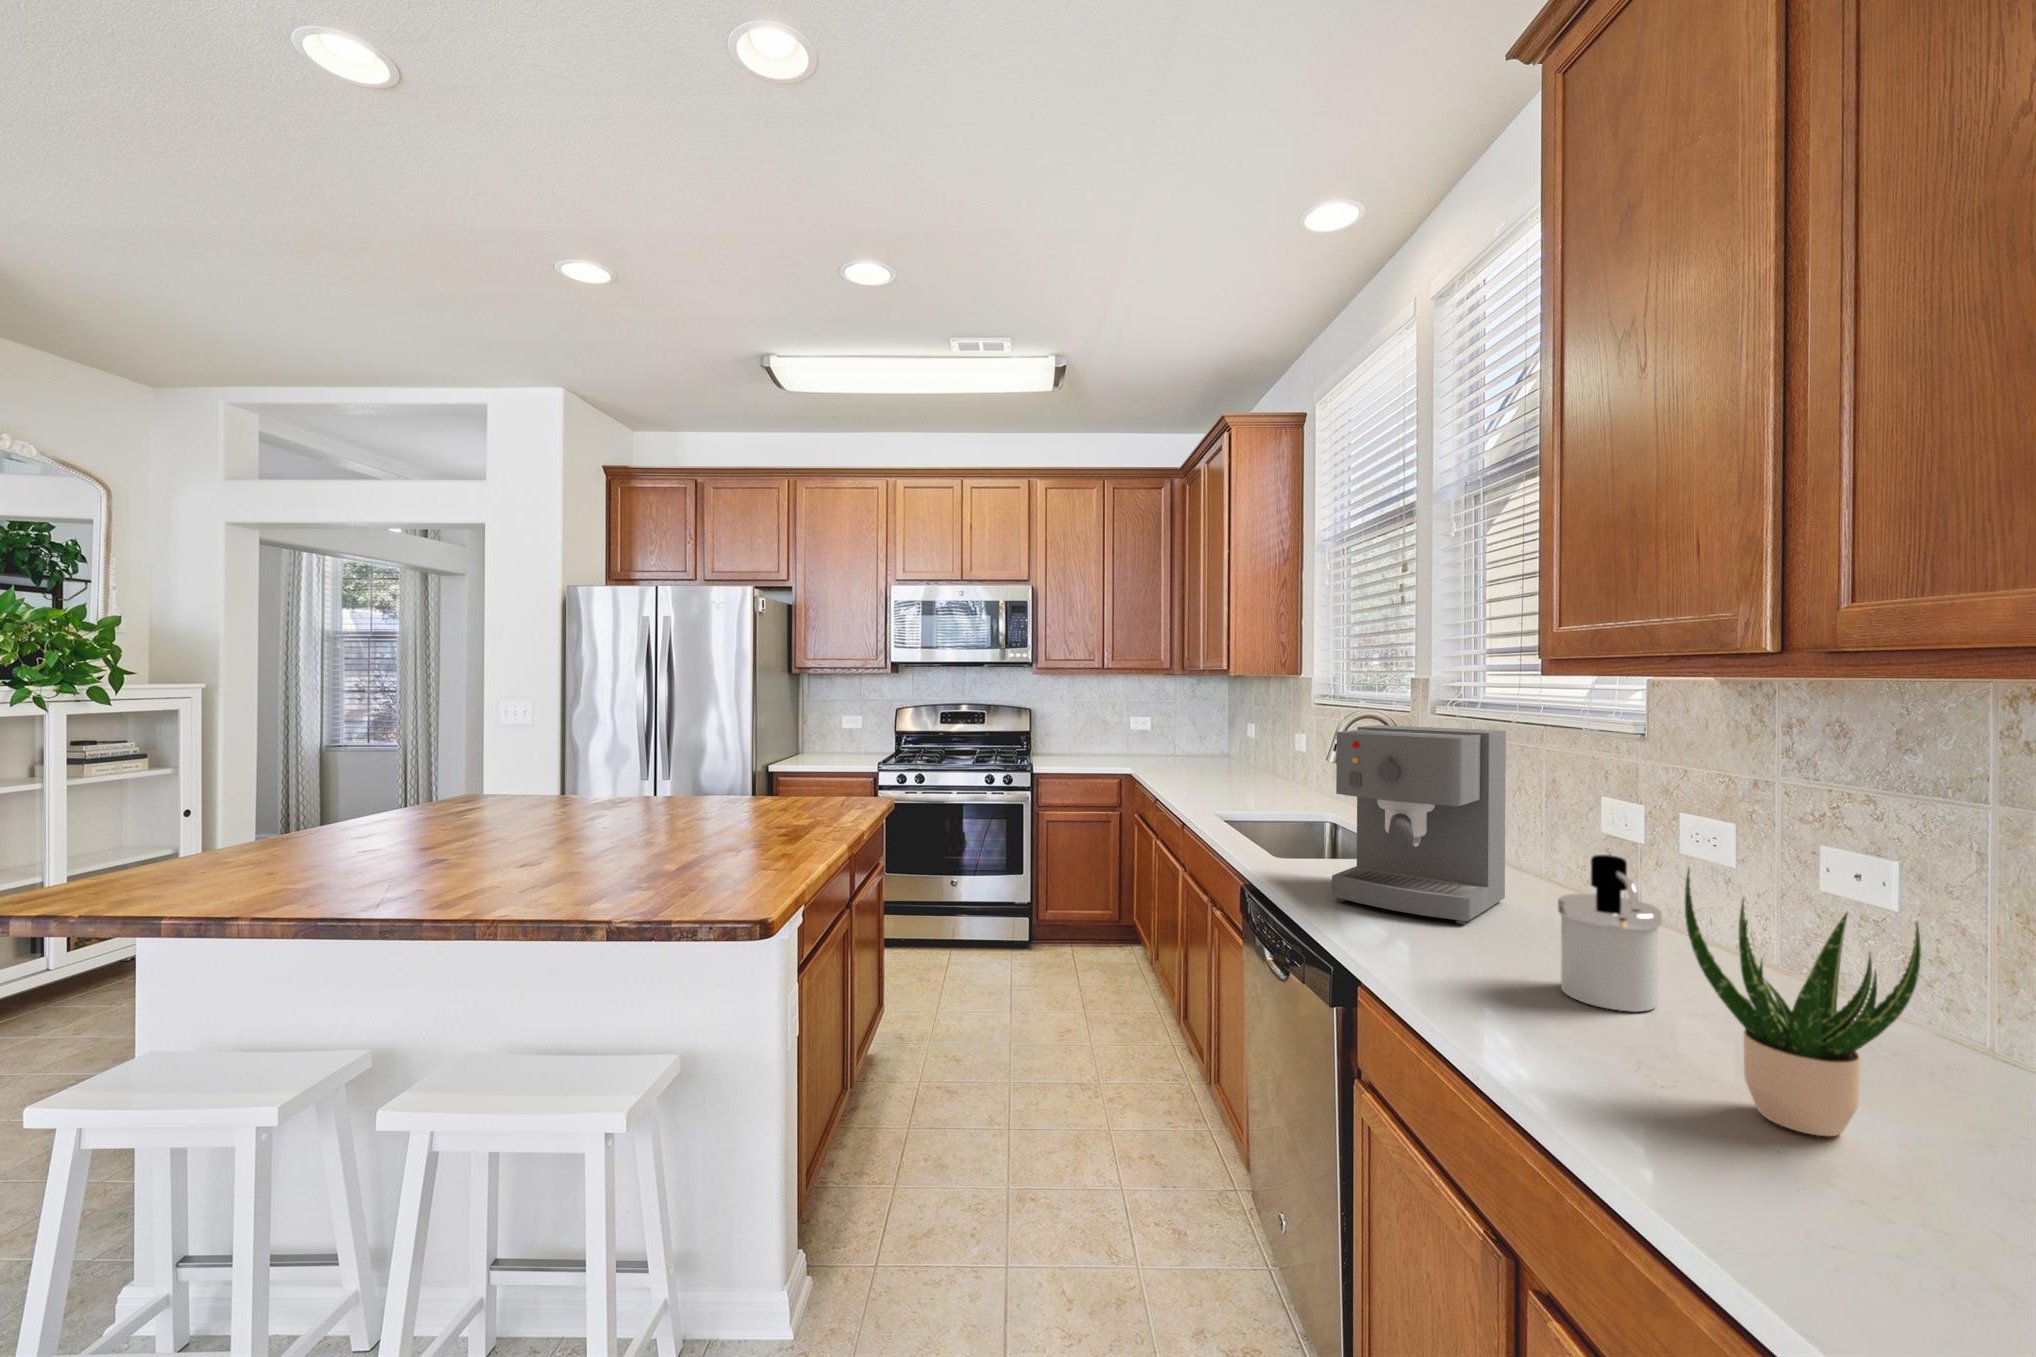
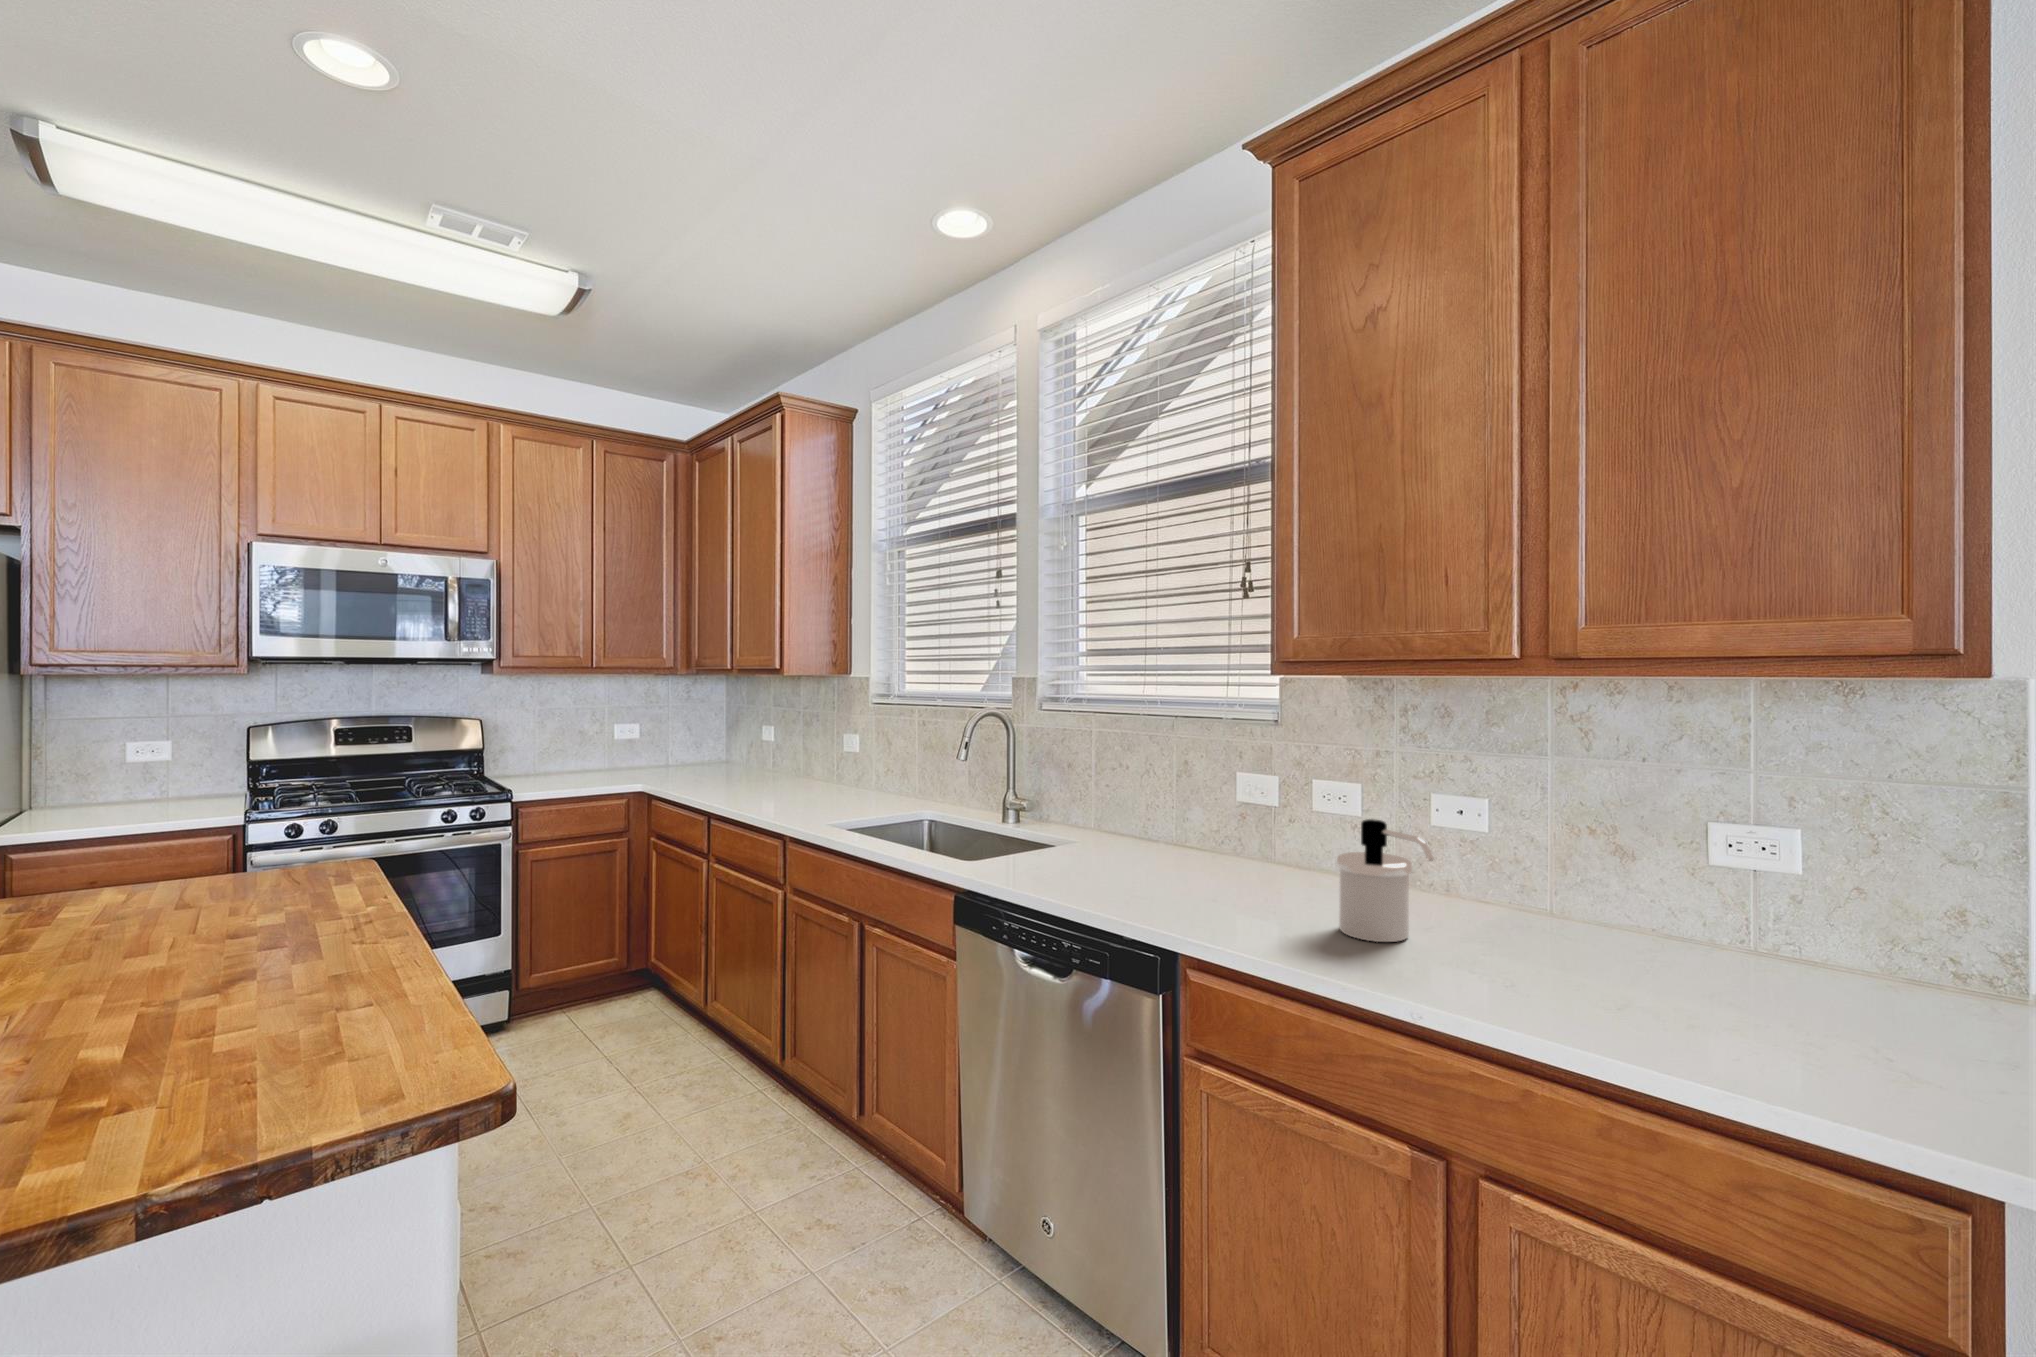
coffee maker: present [1332,725,1506,924] -> none [1081,722,1208,896]
potted plant: present [1685,869,1921,1136] -> none [1526,821,1652,999]

